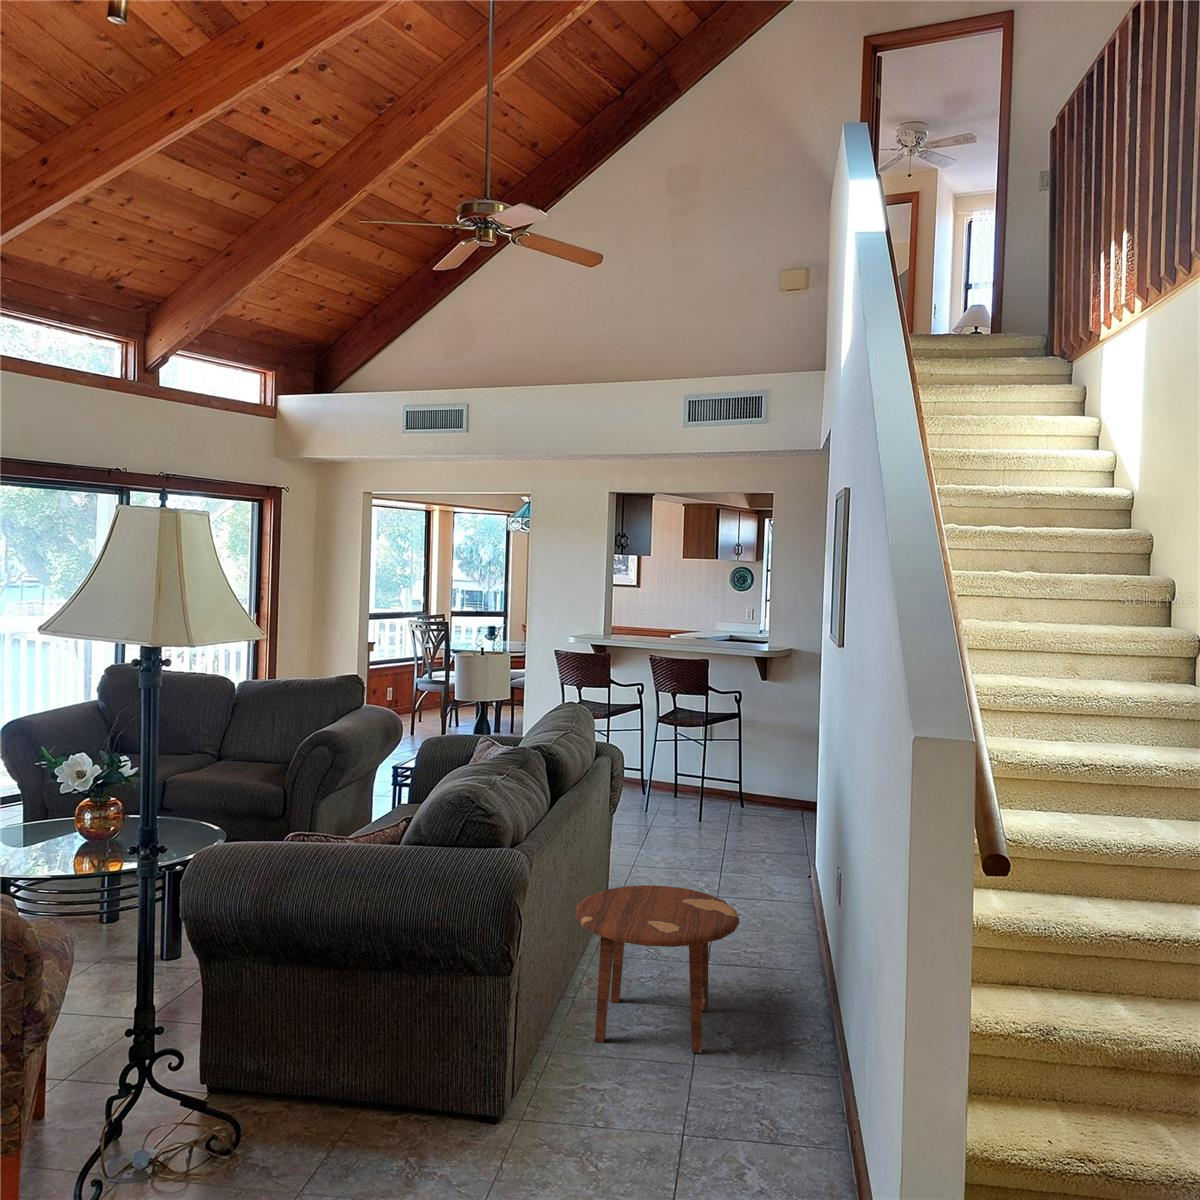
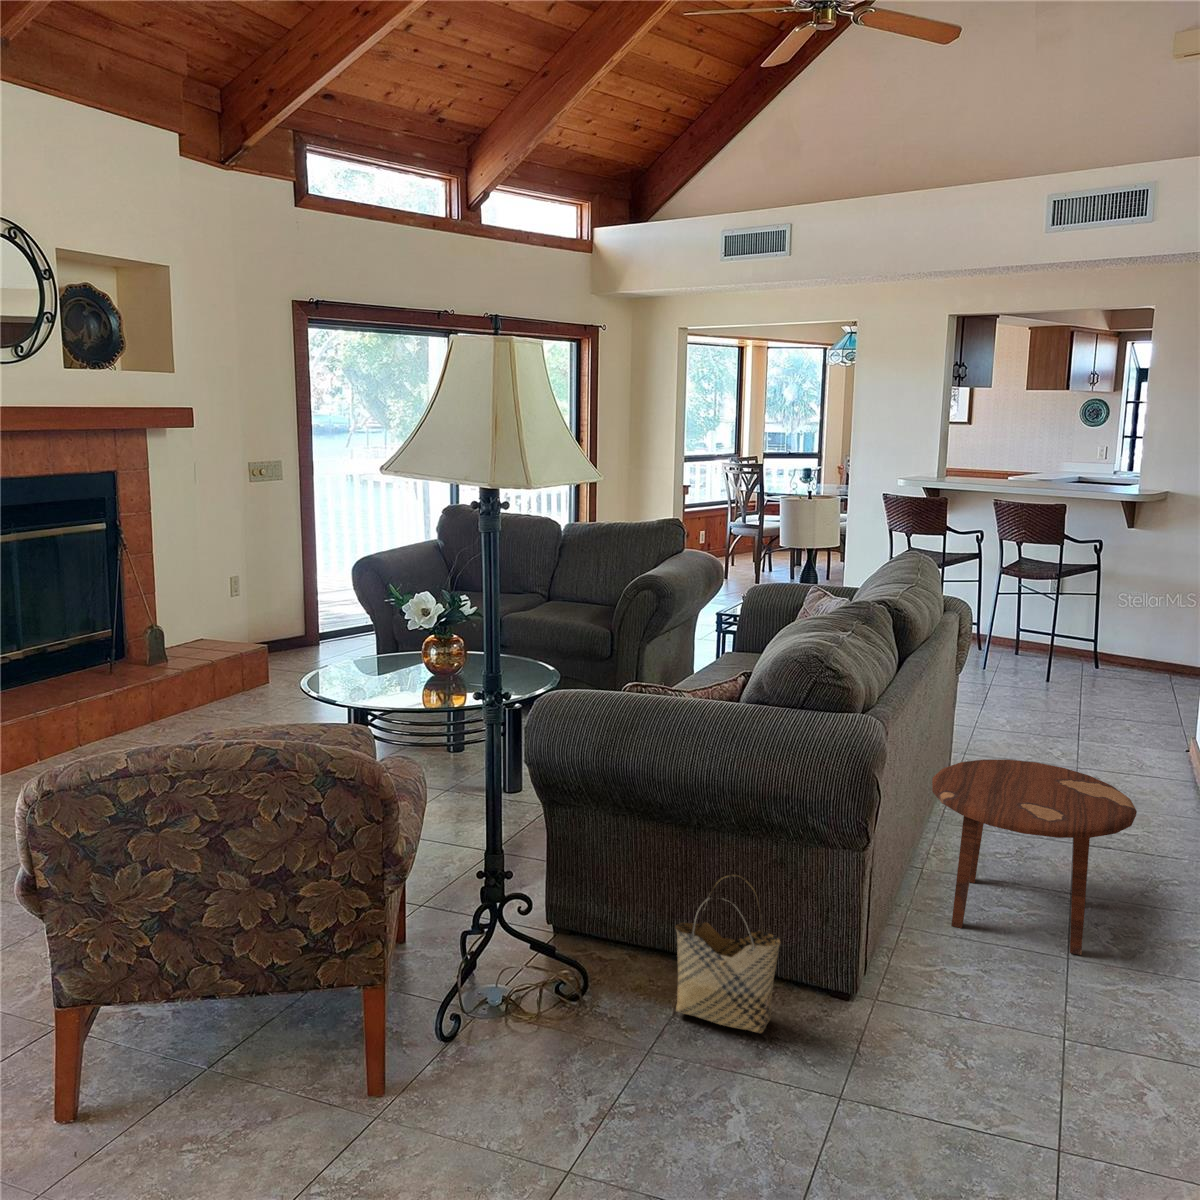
woven basket: none [331,1005,431,1157] -> present [675,874,780,1033]

